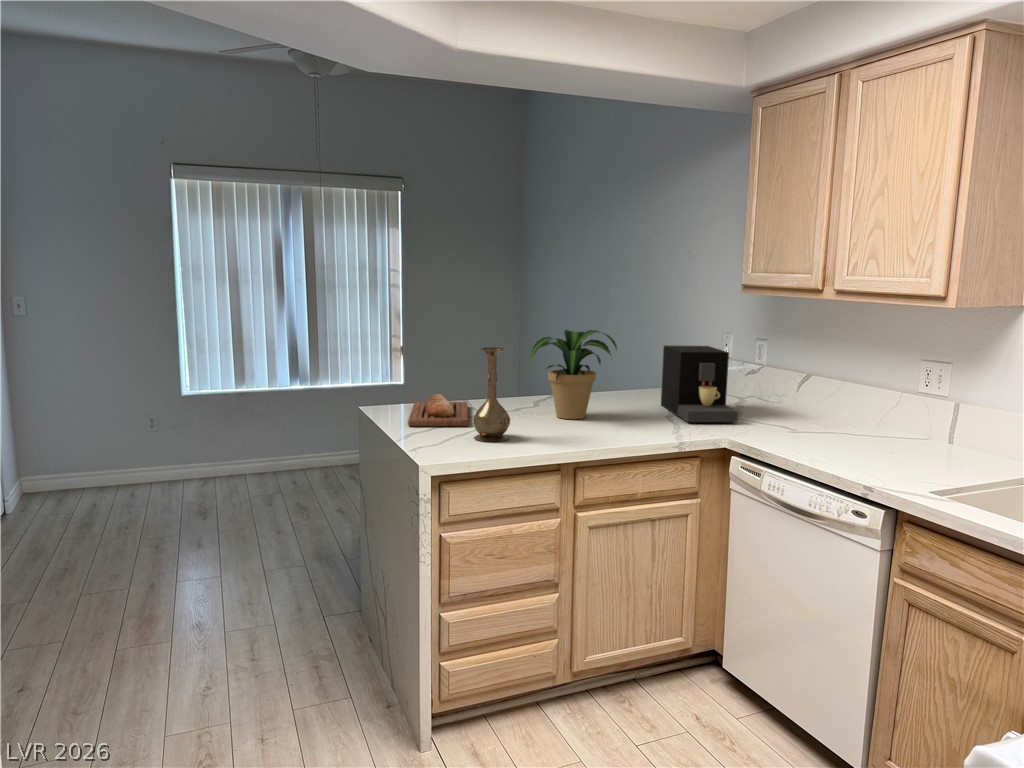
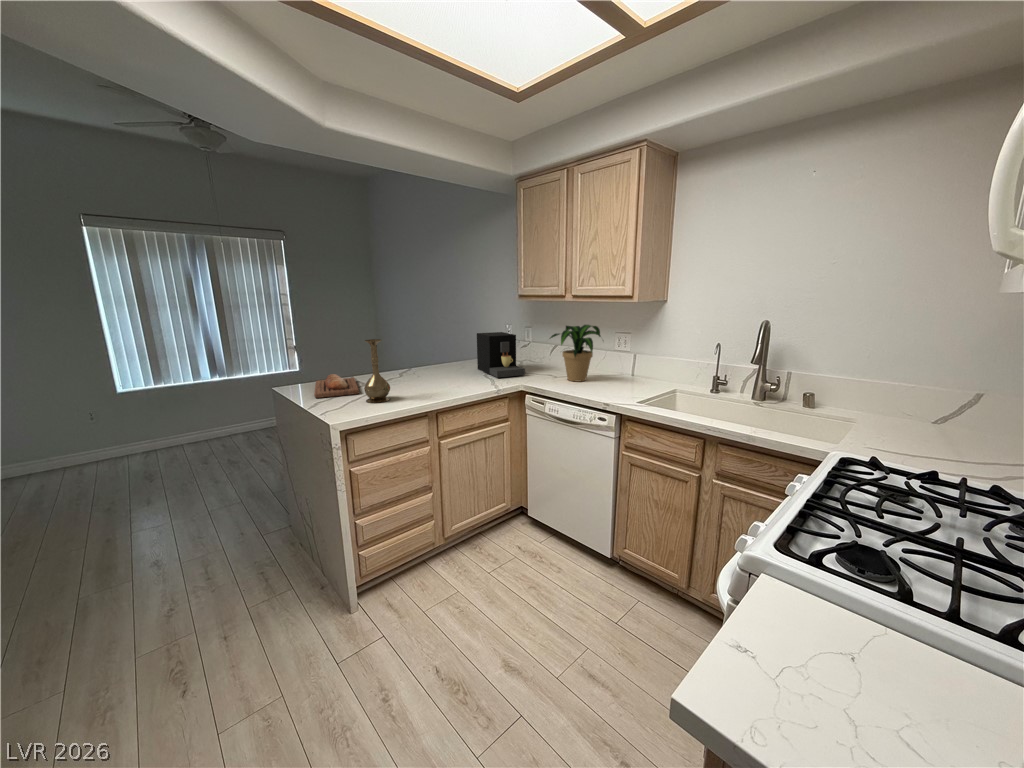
potted plant: present [530,330,617,419] -> present [550,325,601,381]

